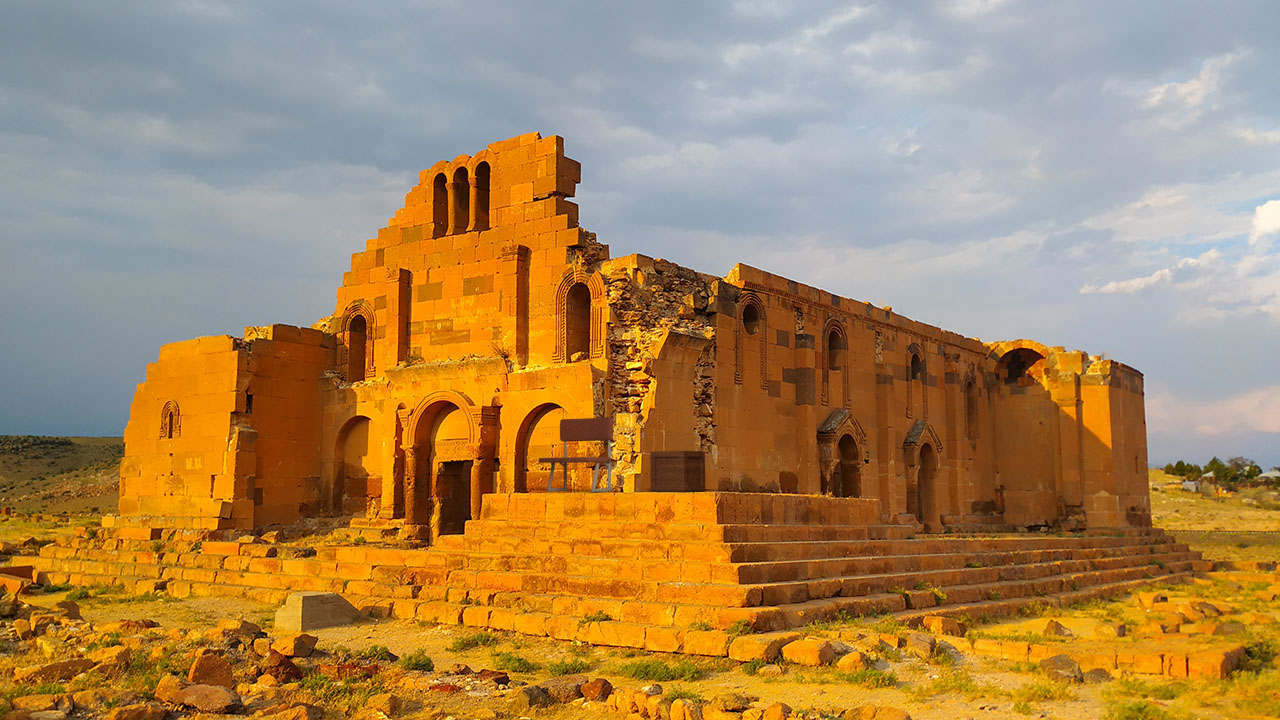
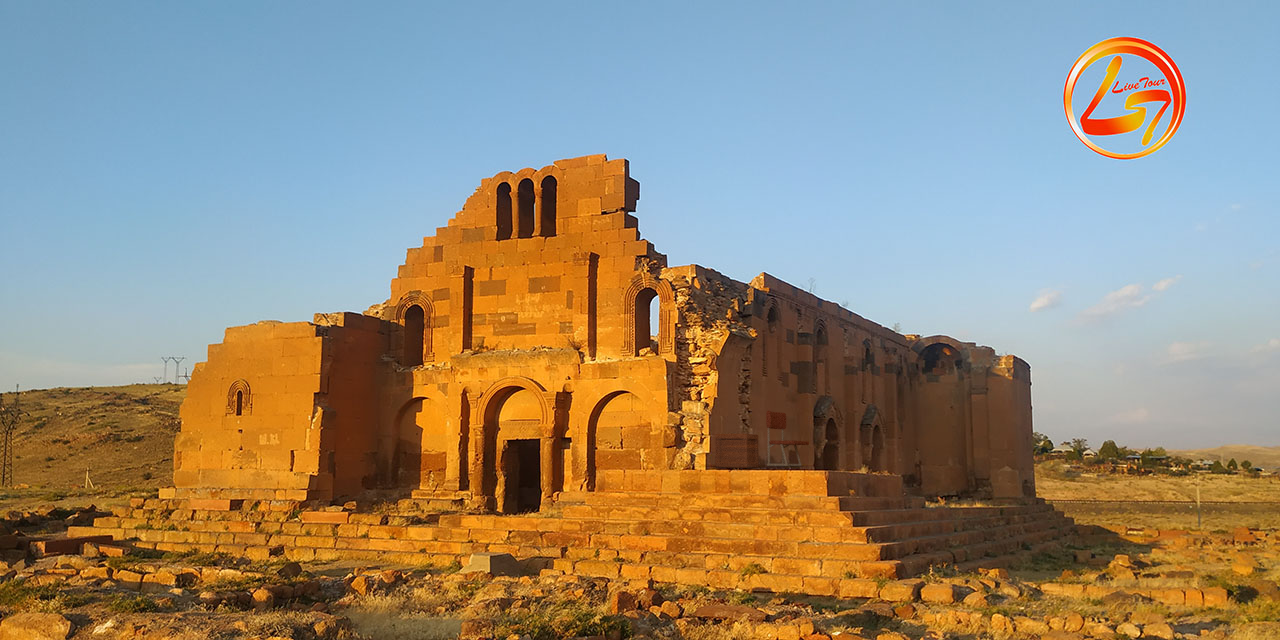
bench: present [539,417,613,492] -> present [766,411,809,466]

